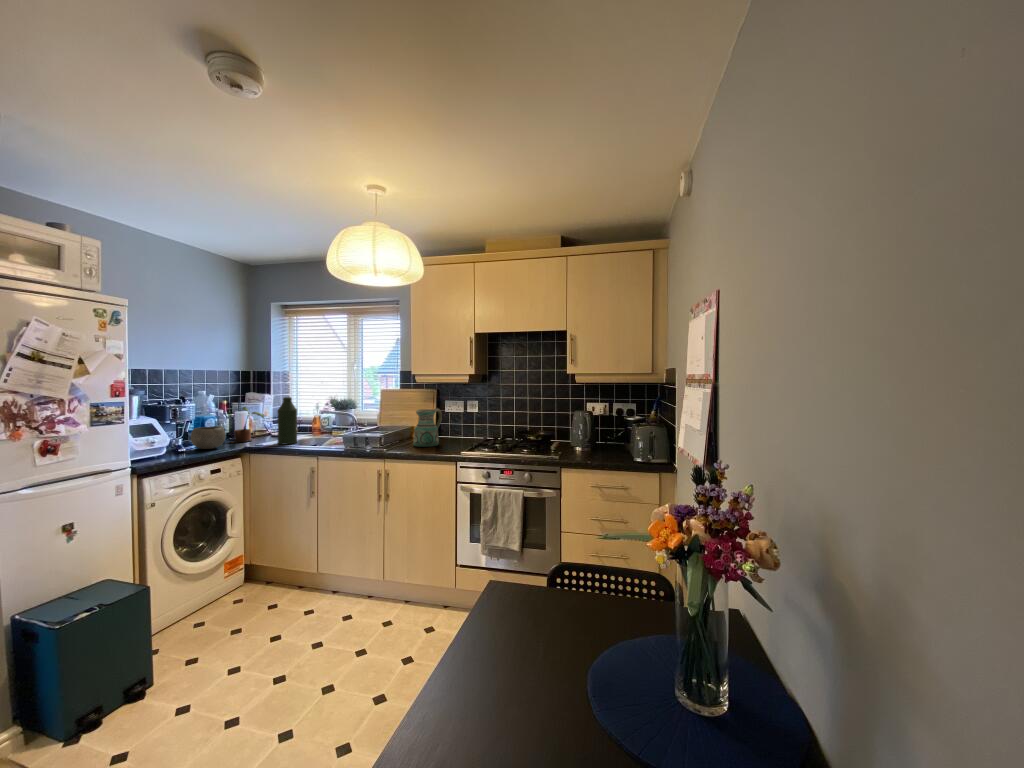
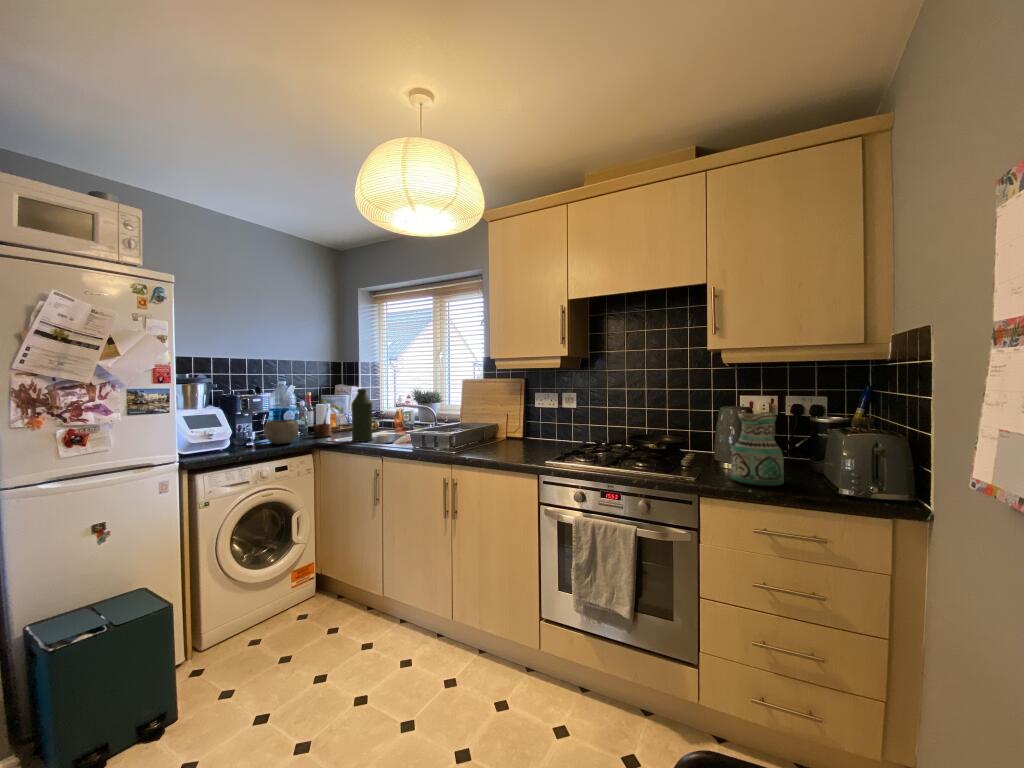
ceramic pitcher: present [413,408,442,447] -> present [730,412,784,486]

